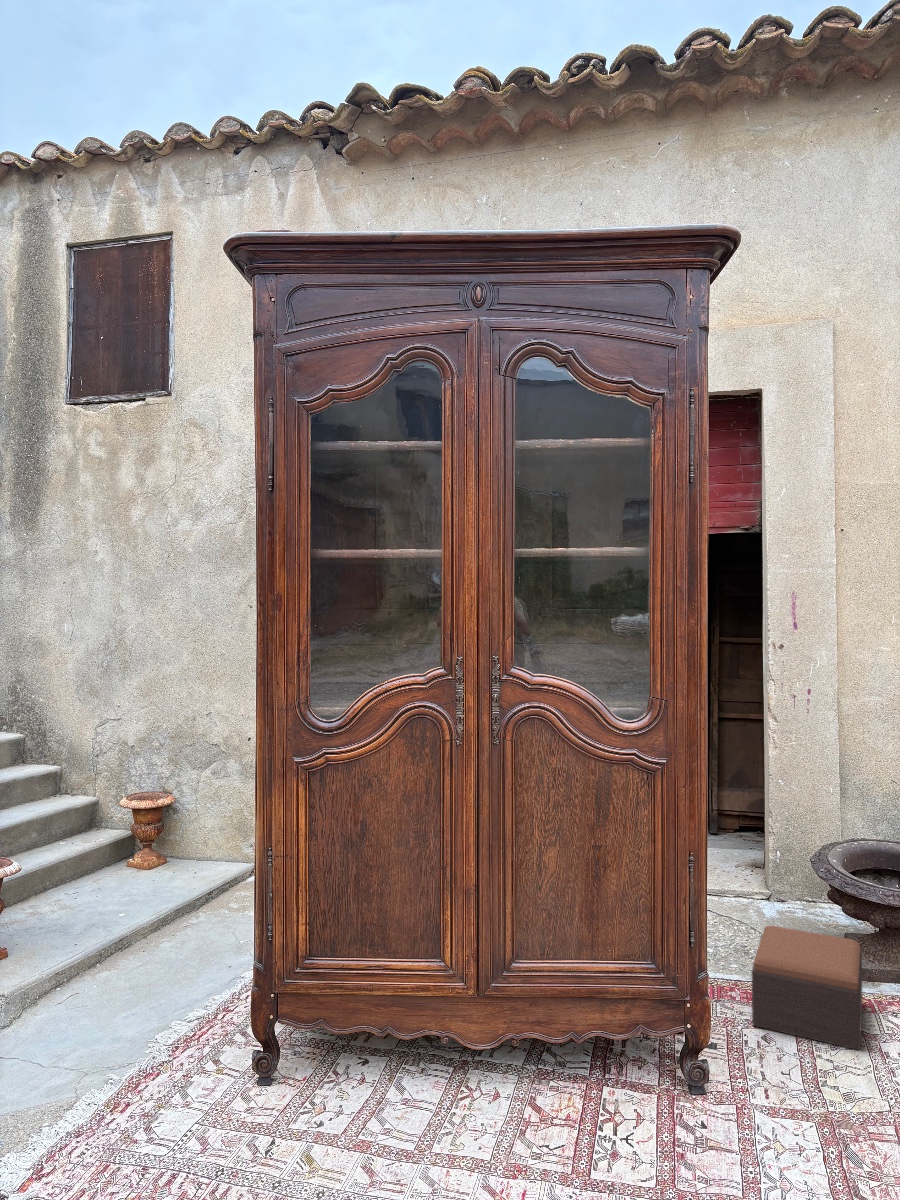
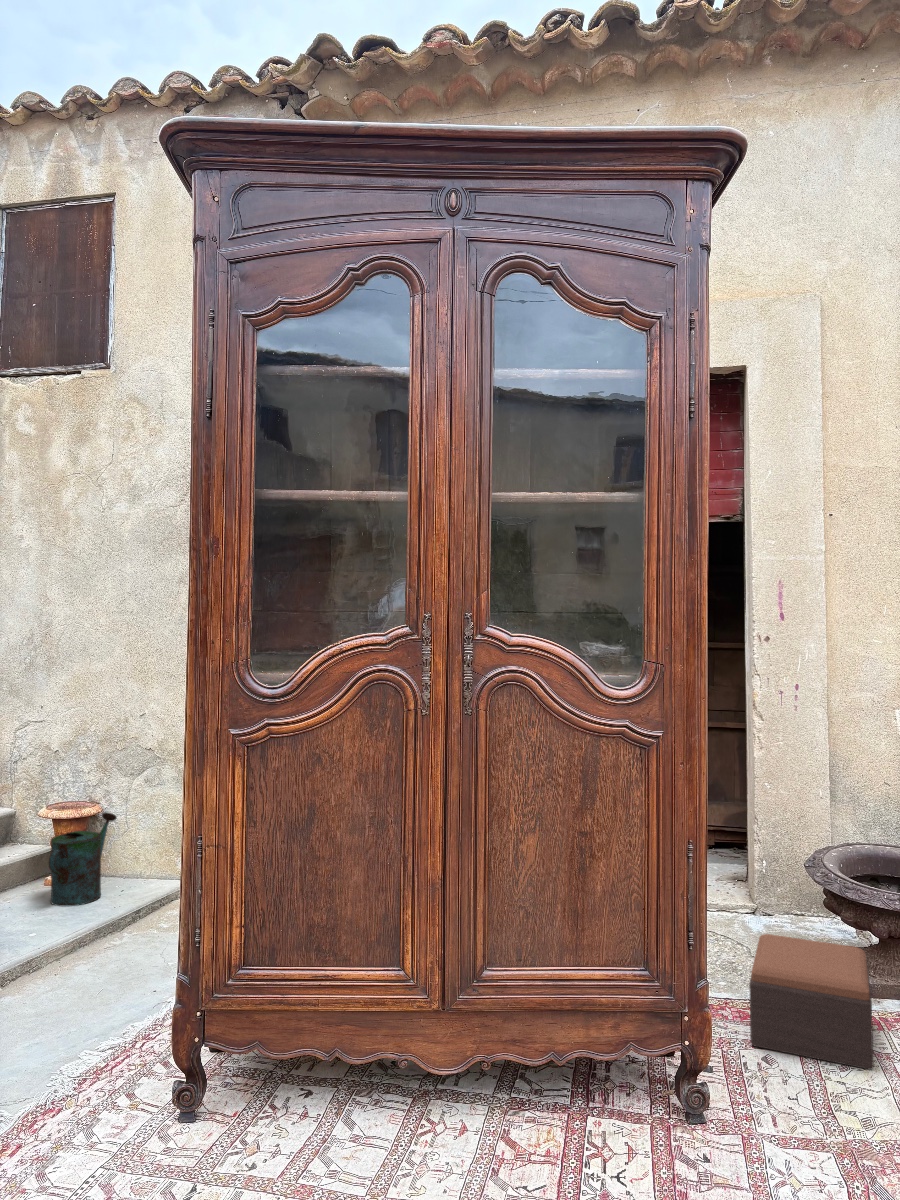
watering can: none [132,802,188,887] -> present [49,813,117,906]

